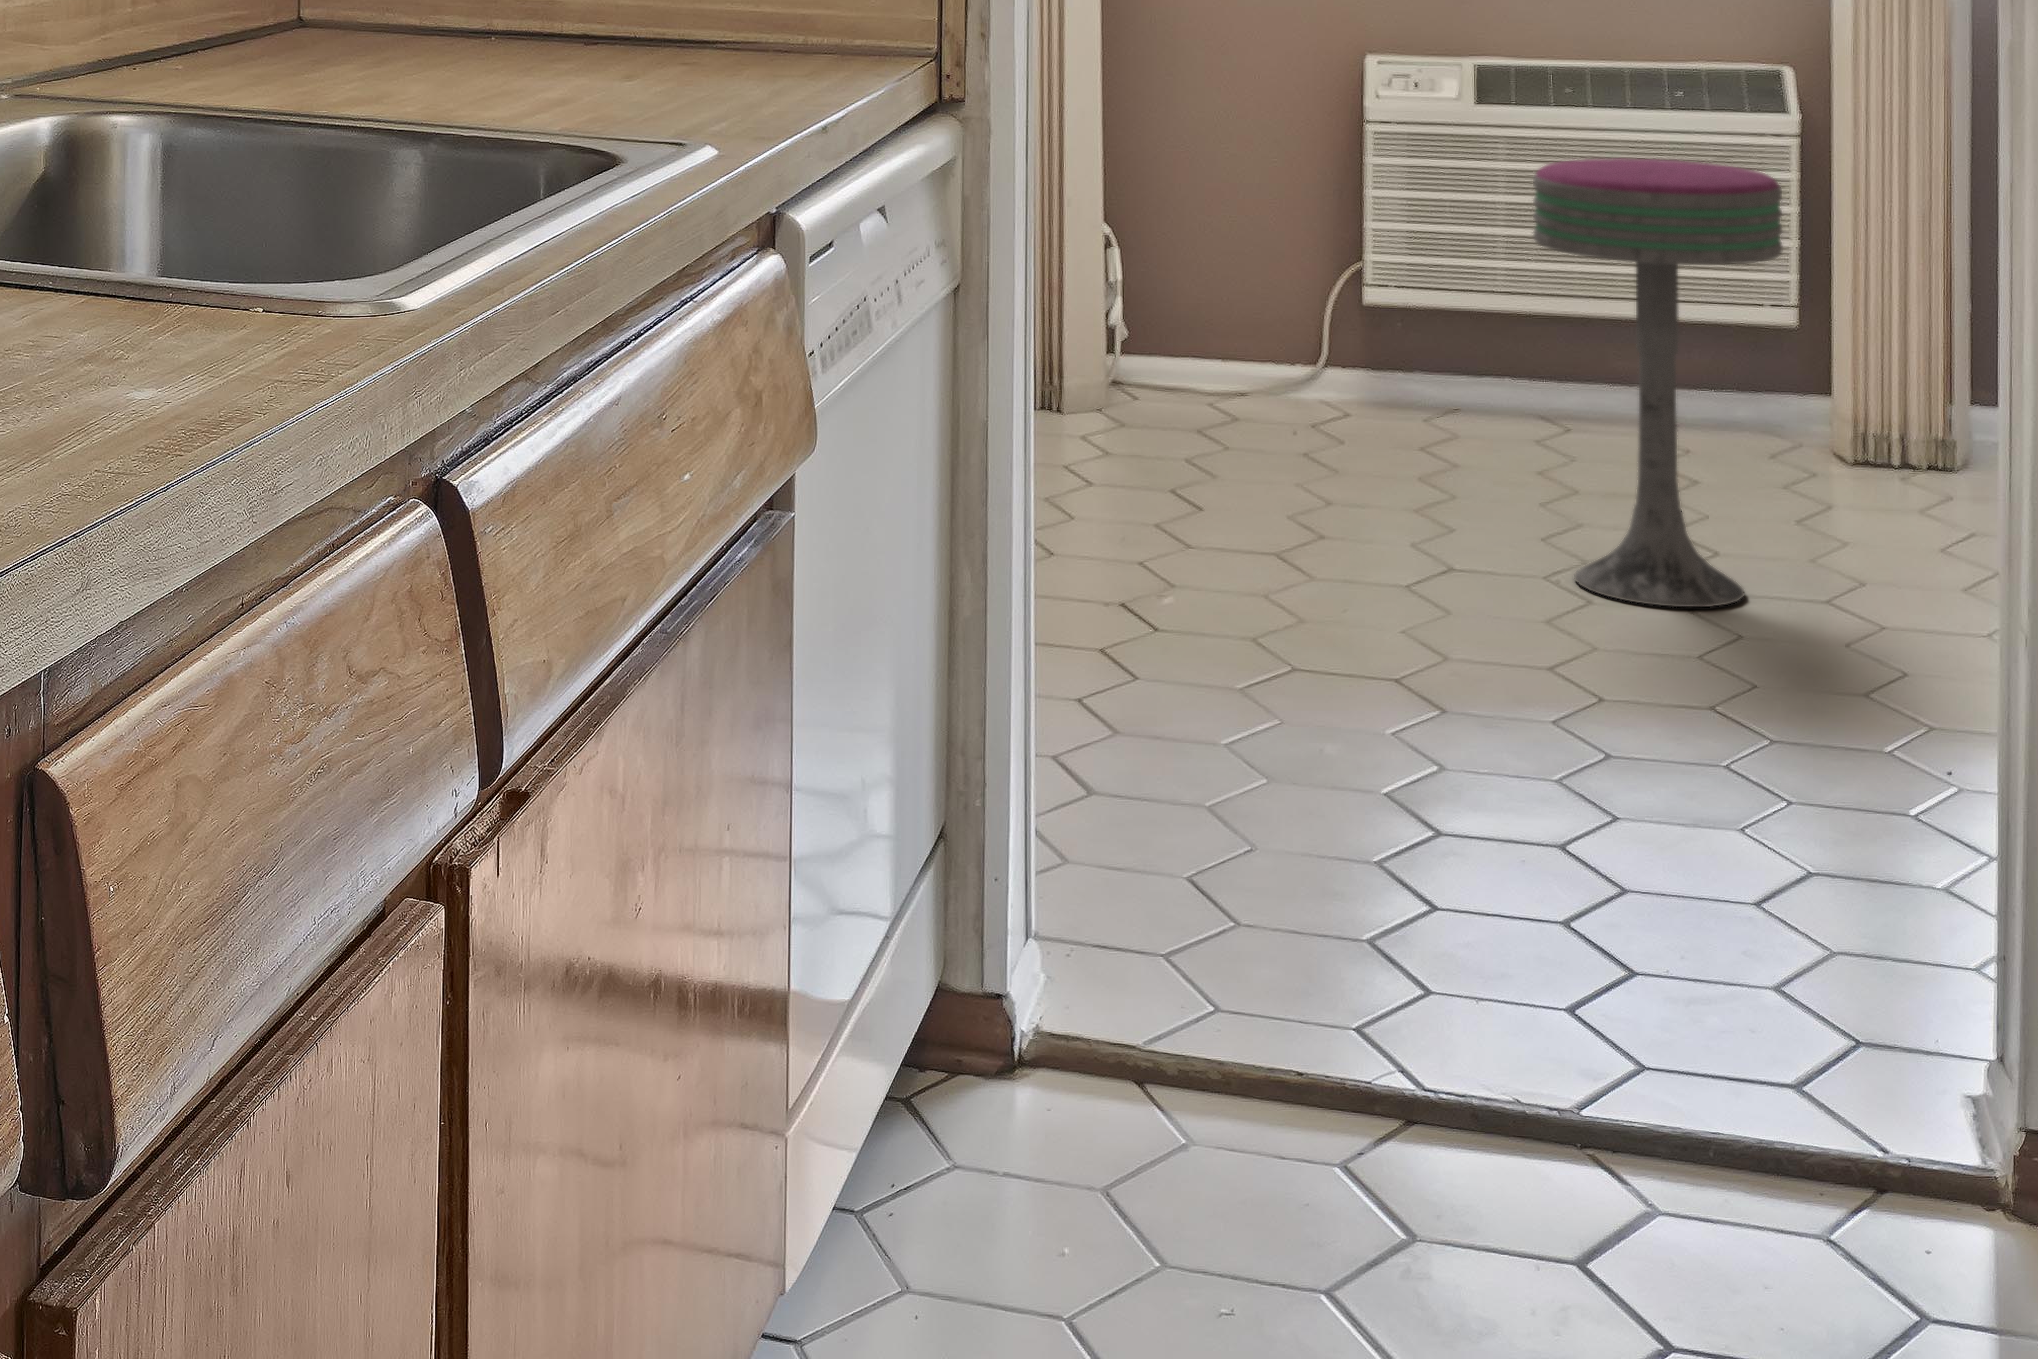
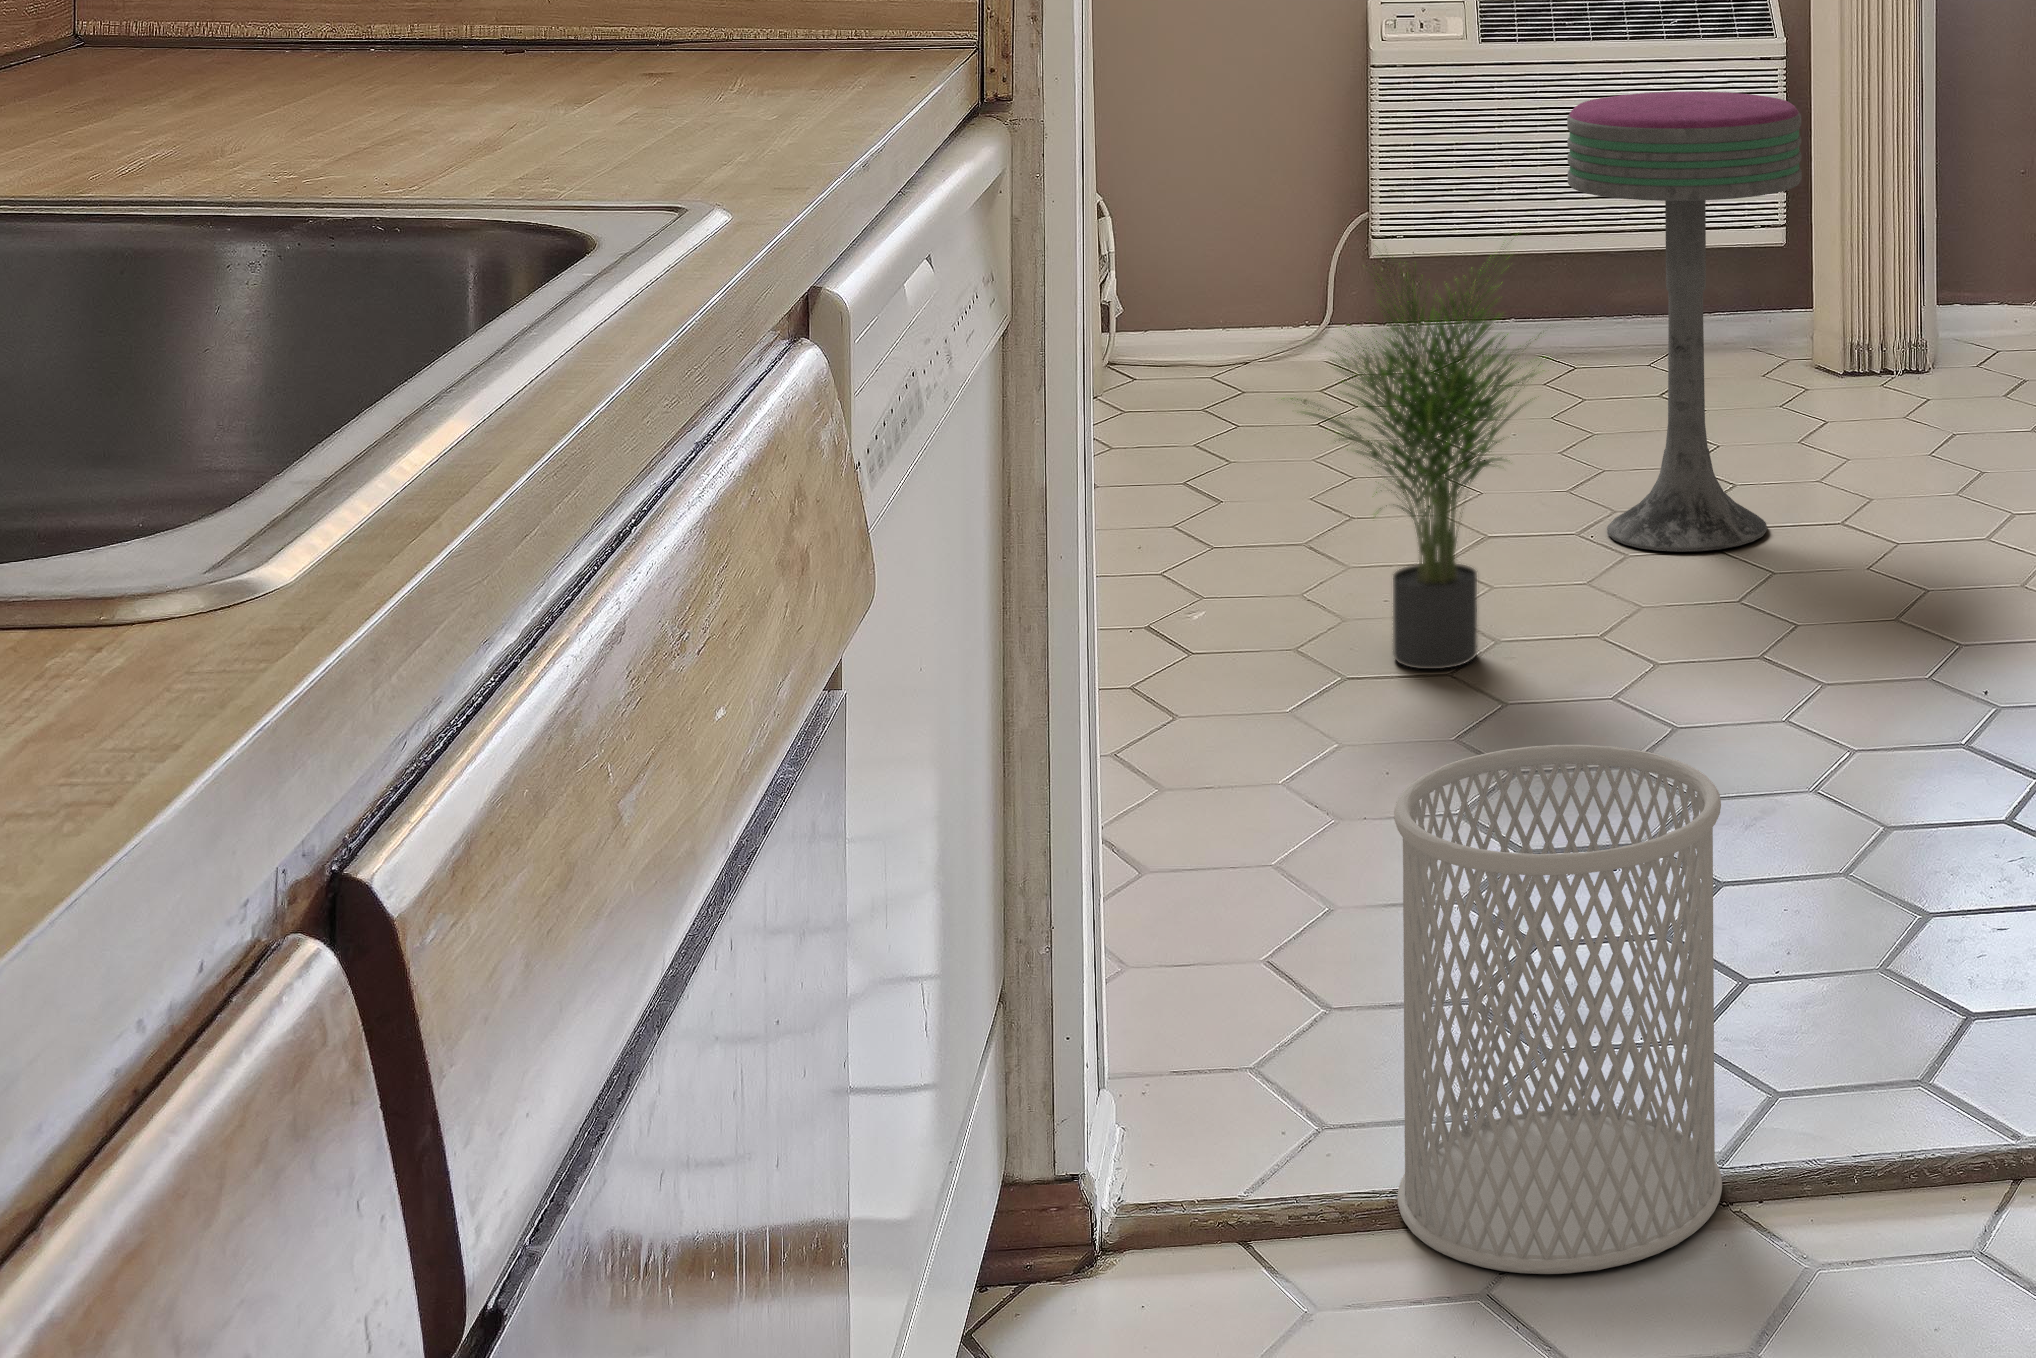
potted plant: none [1217,274,1511,672] -> present [1283,234,1545,669]
wastebasket: none [1279,707,1585,1164] -> present [1394,745,1722,1274]

